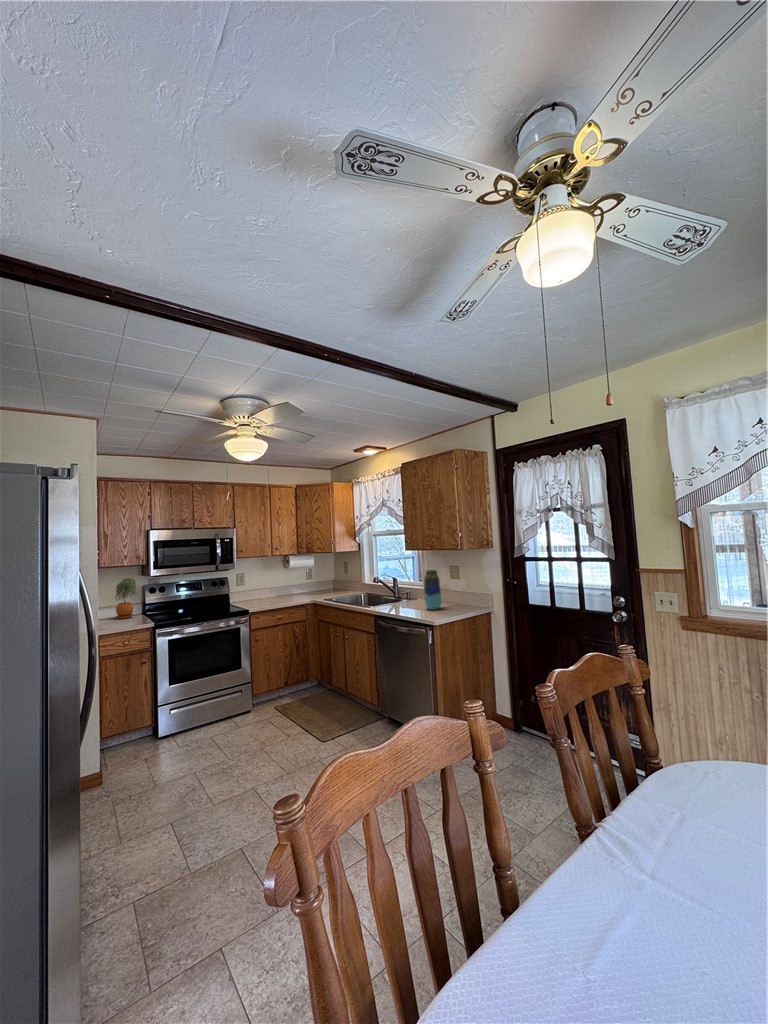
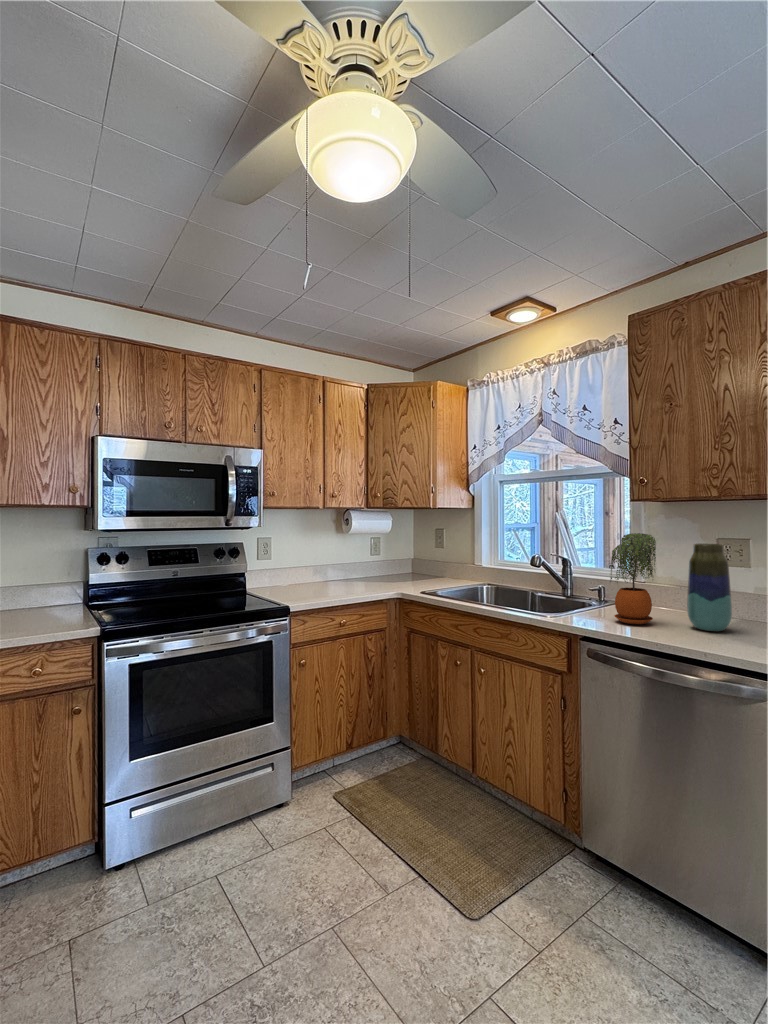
potted plant: present [116,578,136,619] -> present [611,533,656,624]

